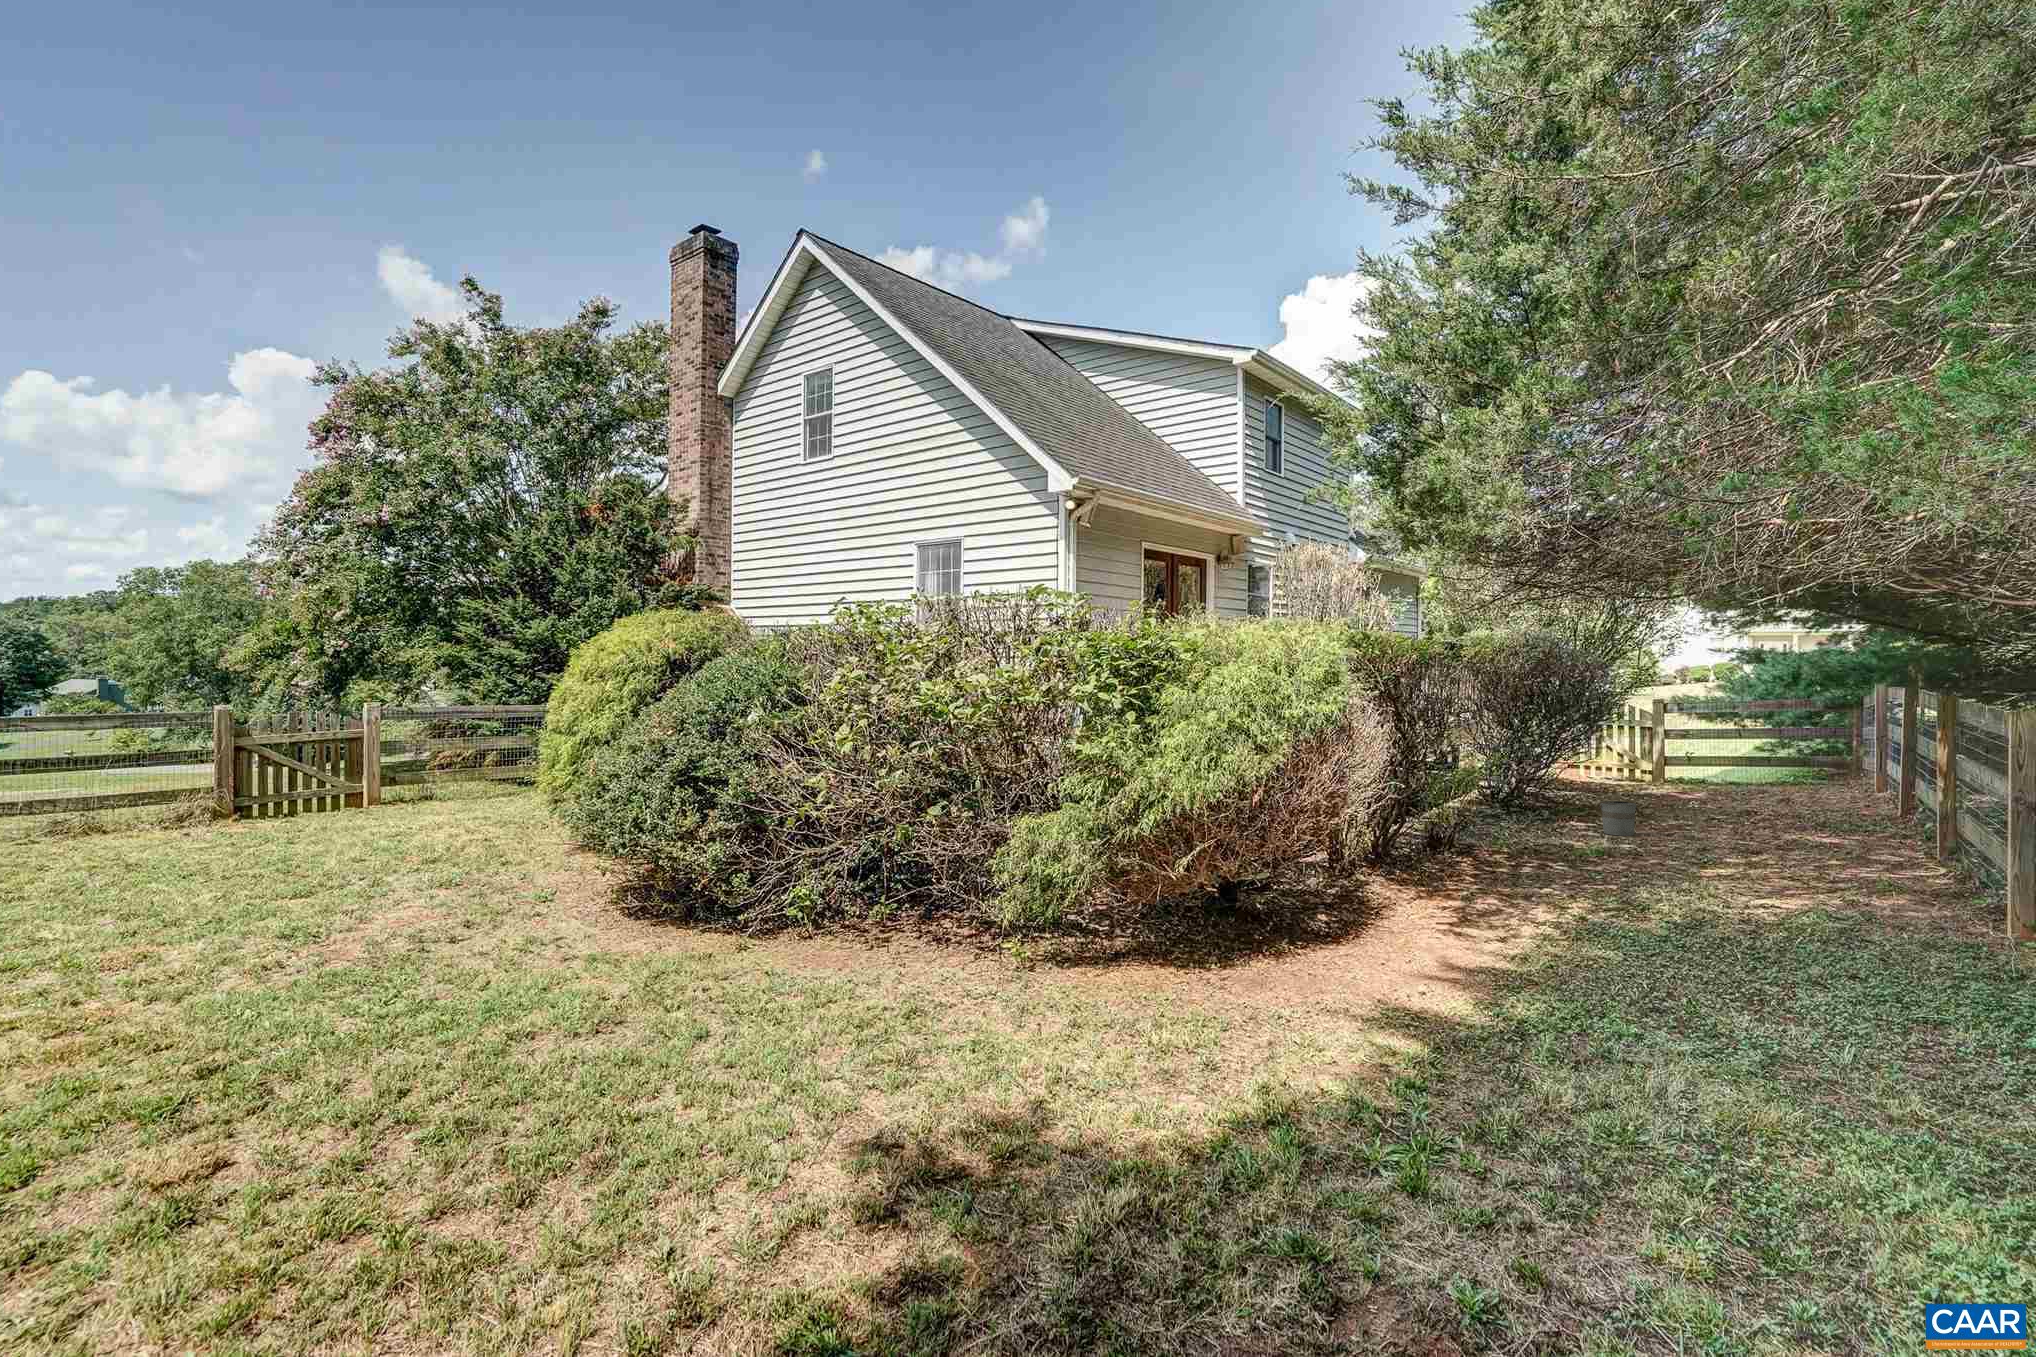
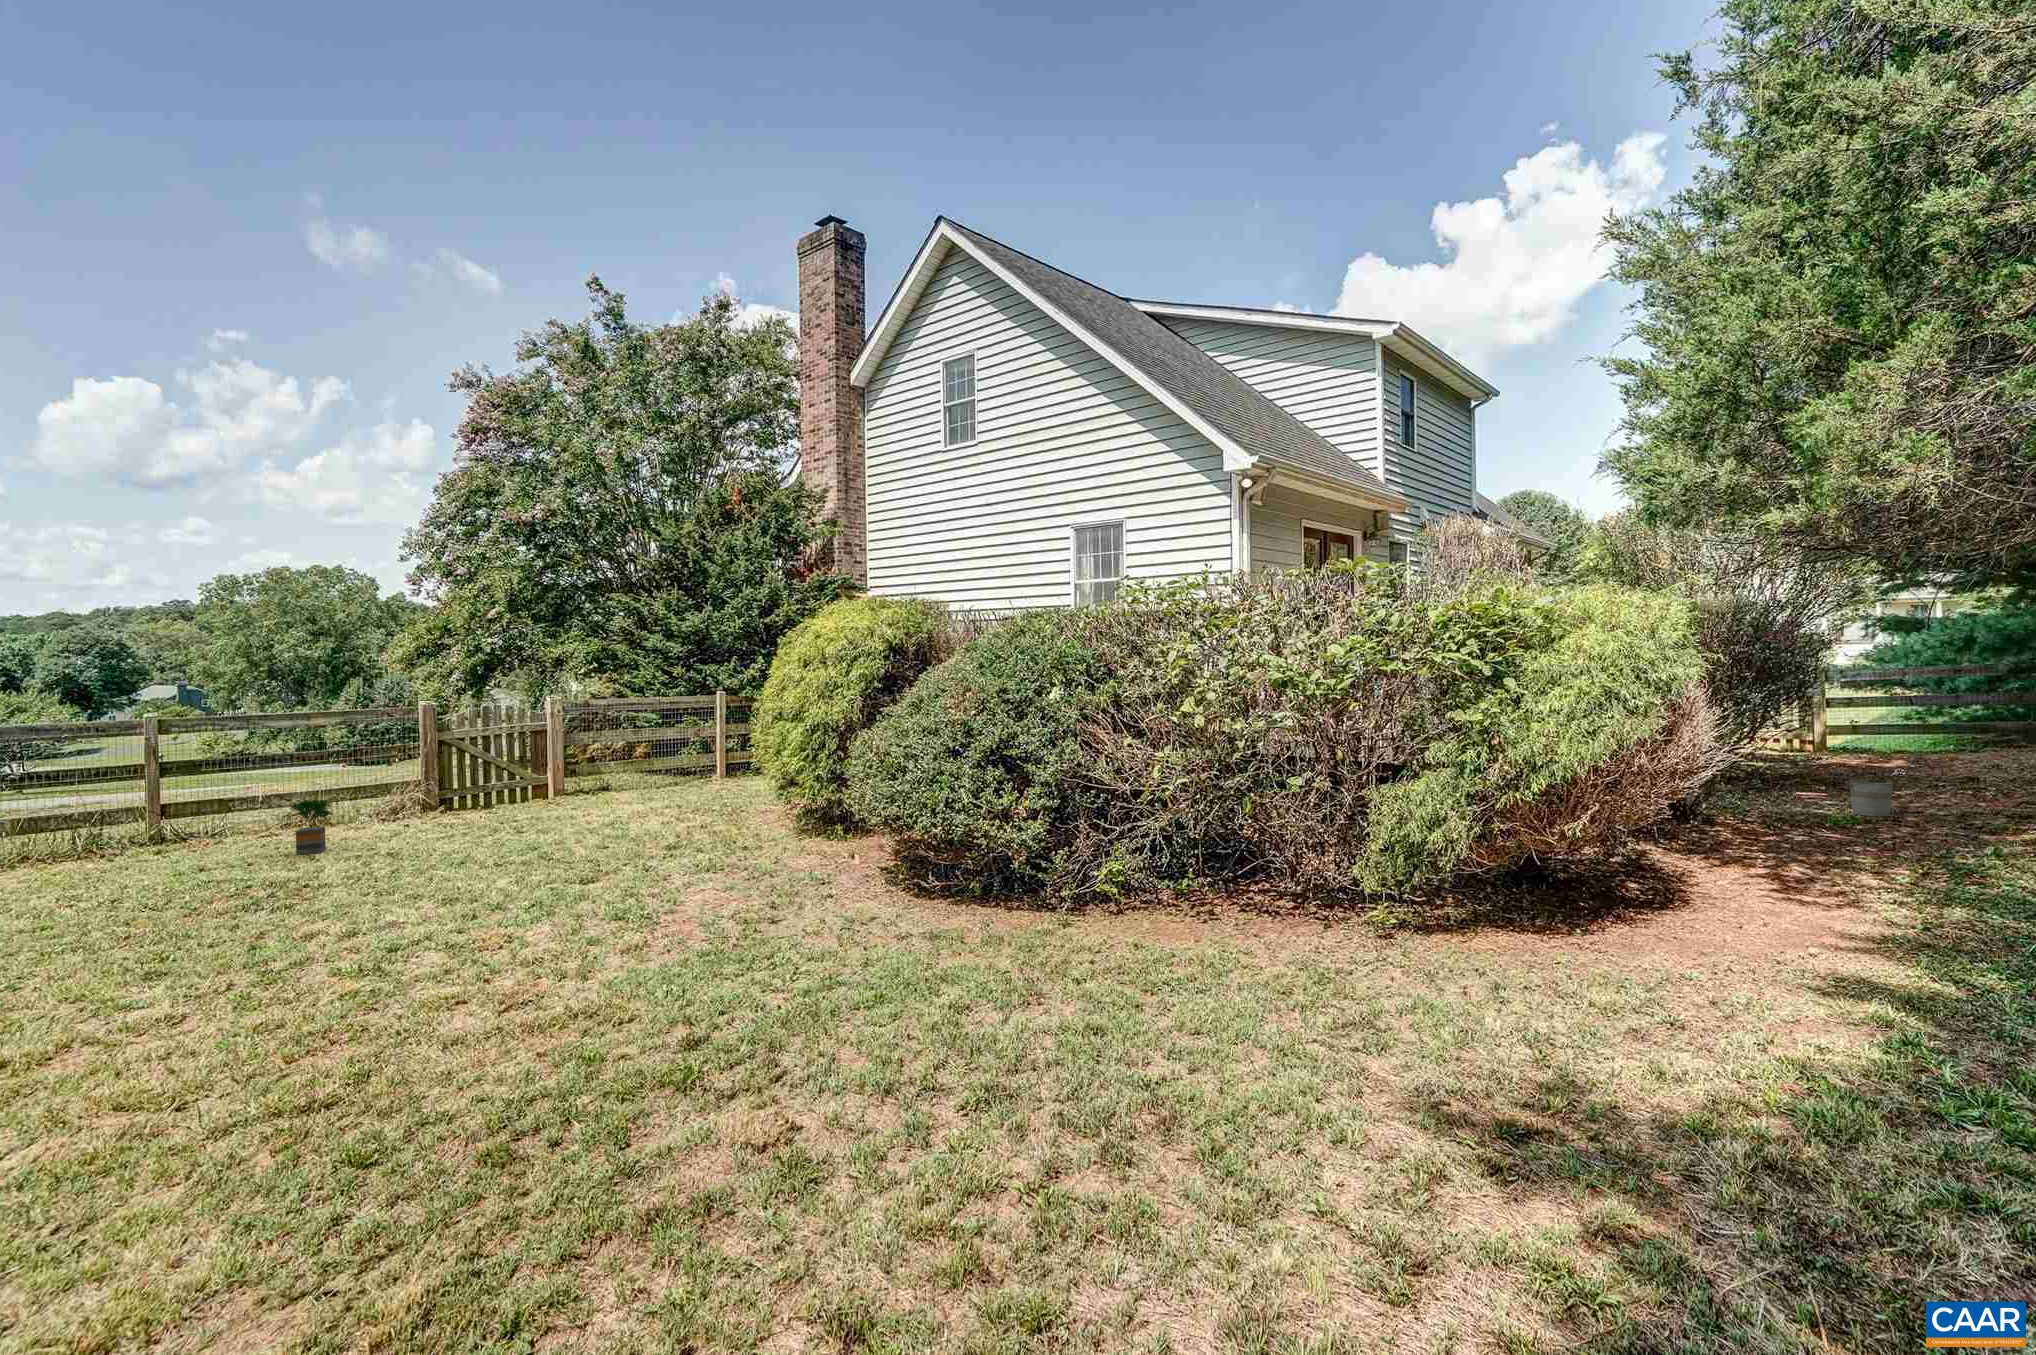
potted tree: none [48,799,98,855] -> present [290,800,333,855]

